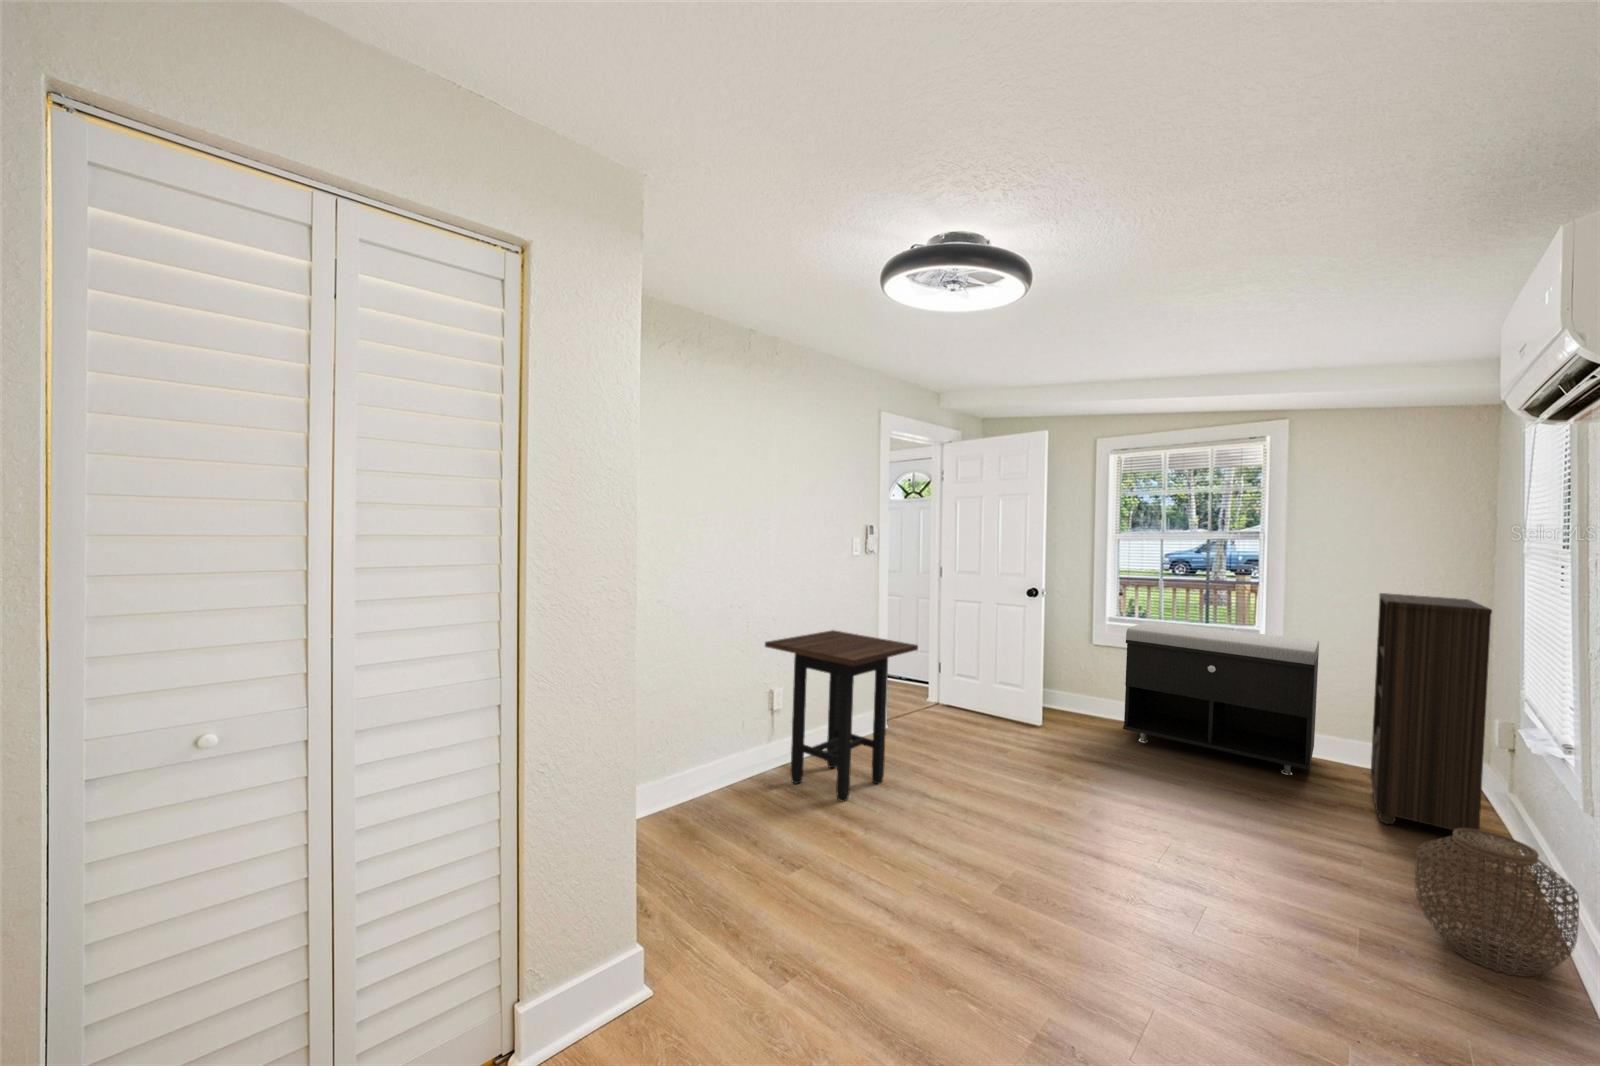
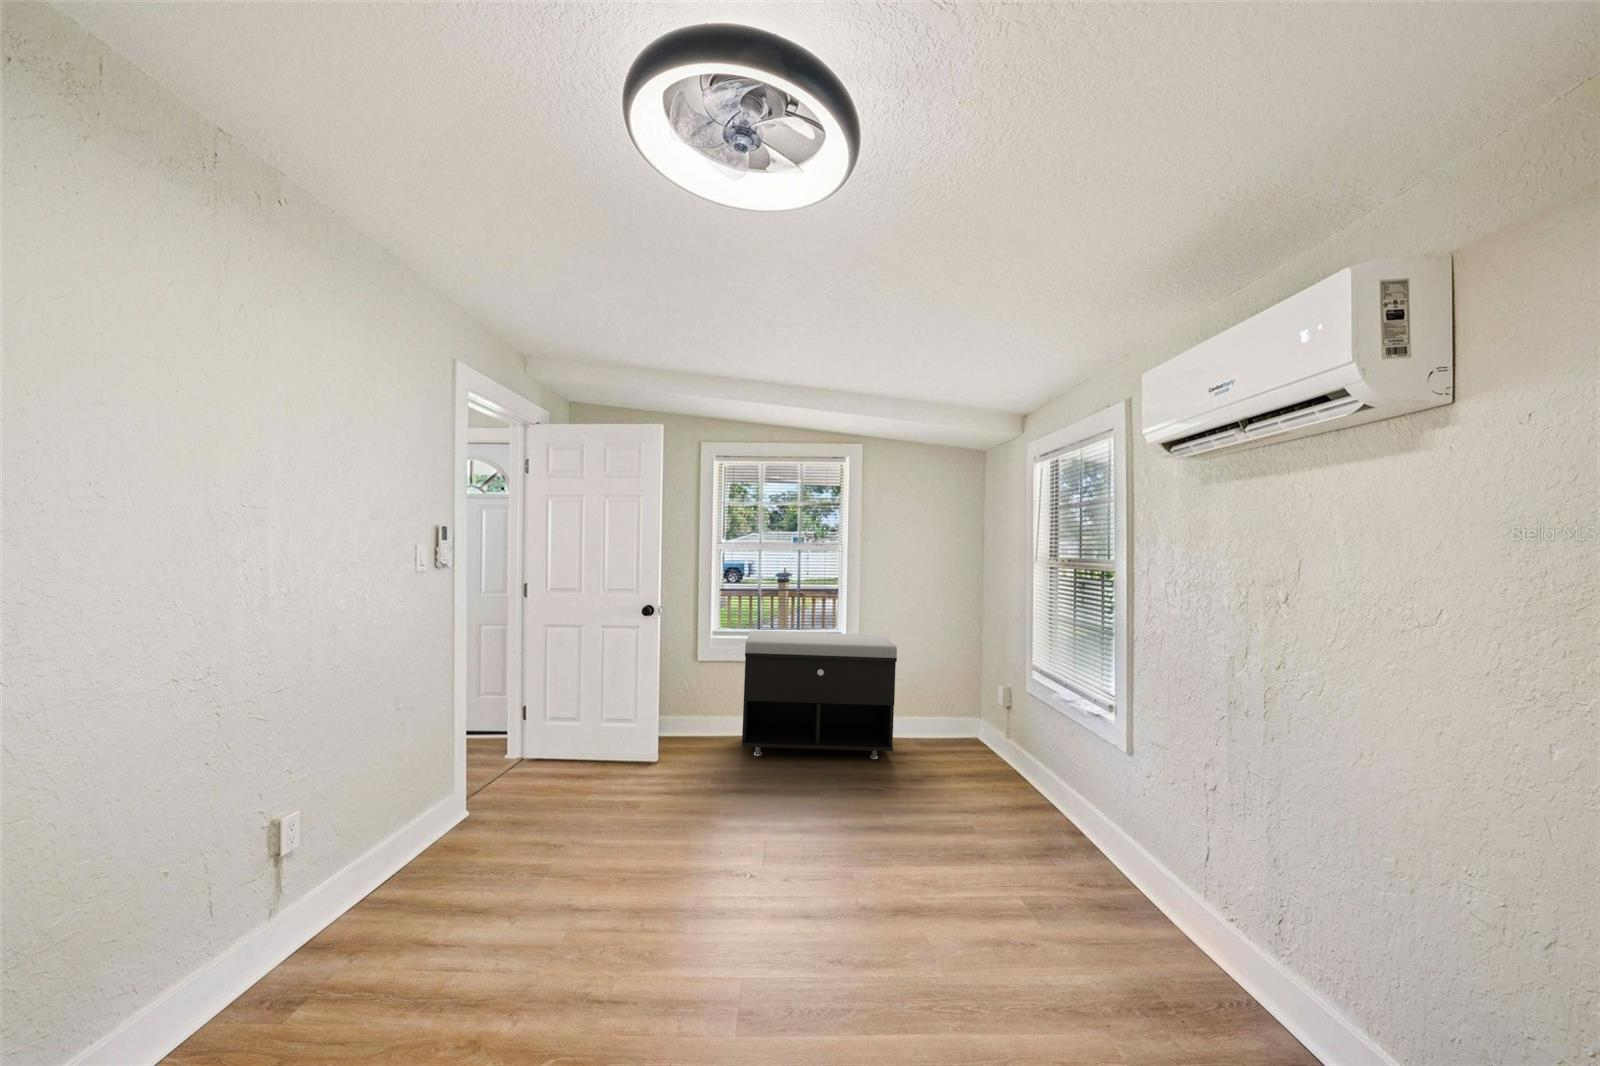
bookshelf: present [1370,593,1492,839] -> none [929,592,1020,788]
side table: present [765,630,918,802] -> none [260,693,547,984]
woven basket: present [1415,828,1579,977] -> none [1043,788,1146,908]

